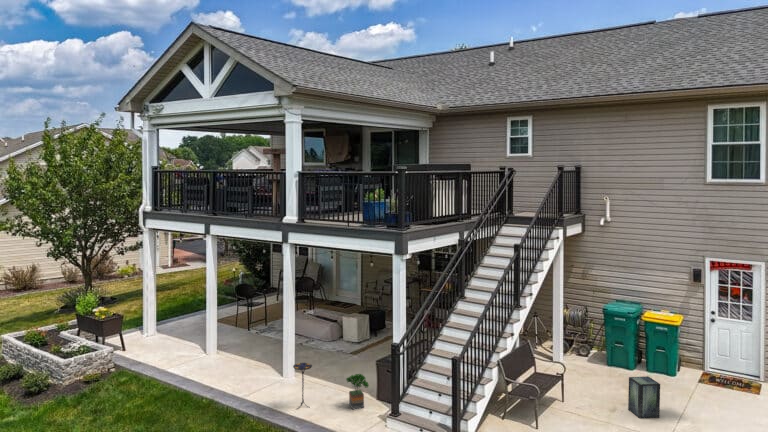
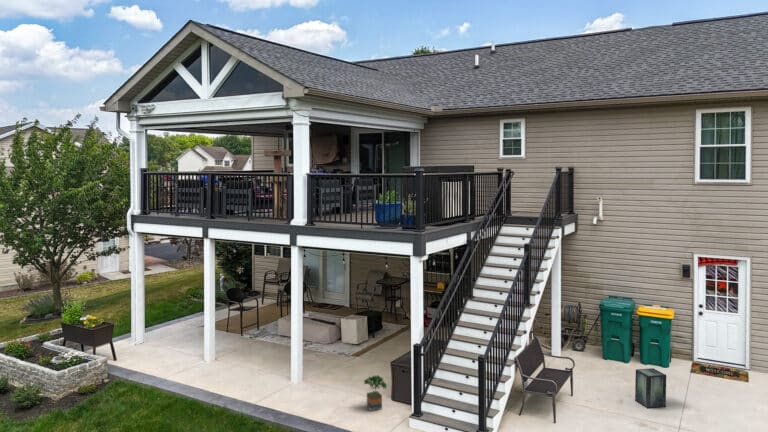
side table: present [293,363,312,405] -> none [310,366,330,413]

